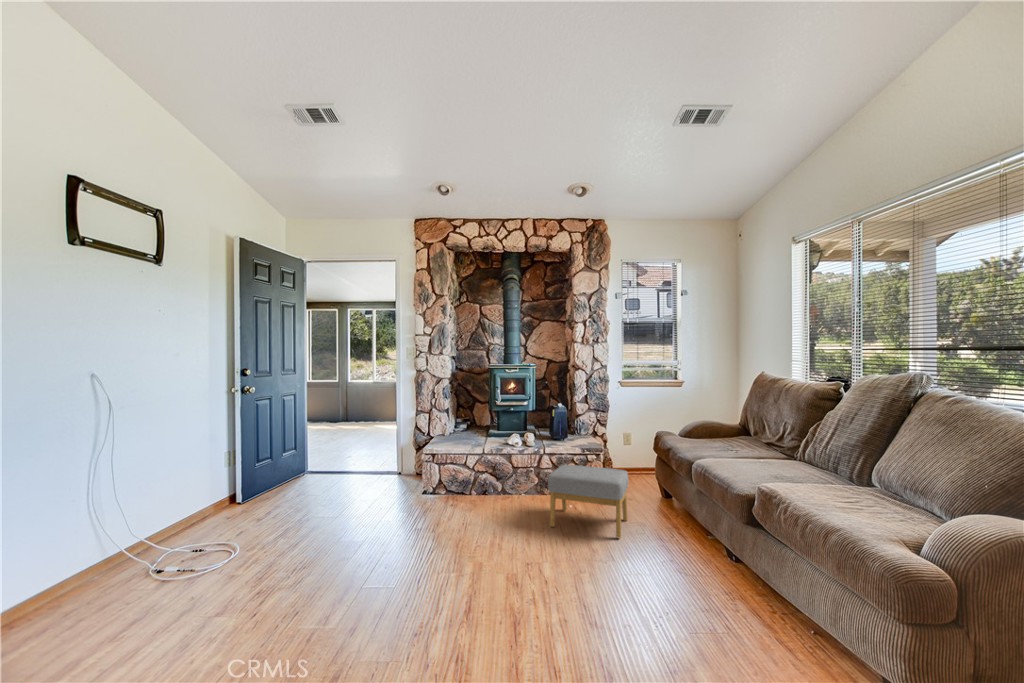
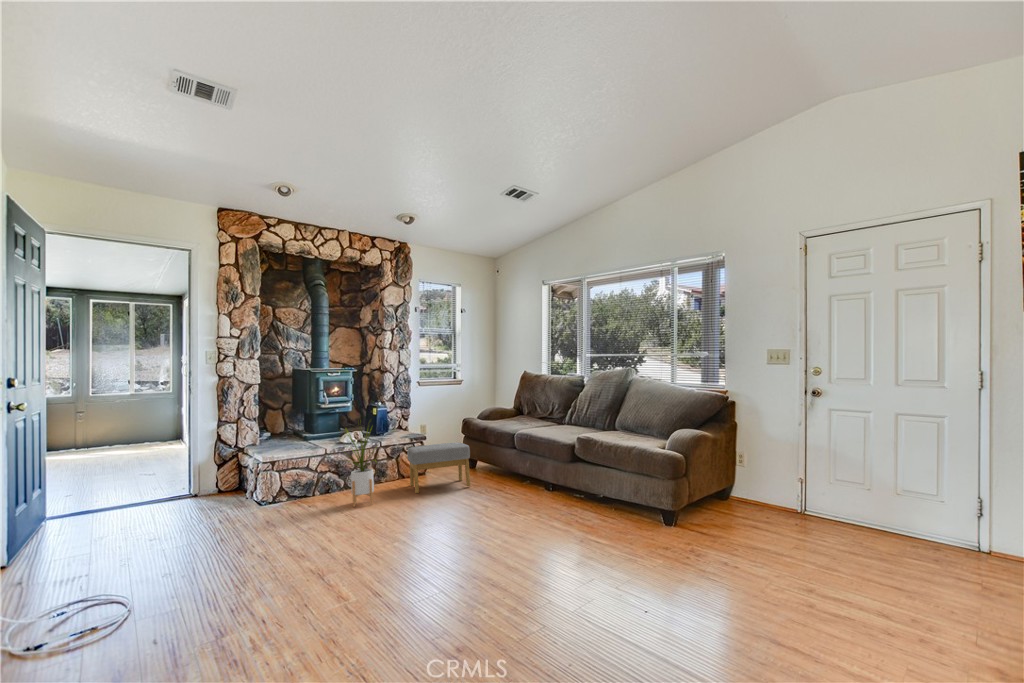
house plant: none [460,427,511,530] -> present [344,428,377,506]

